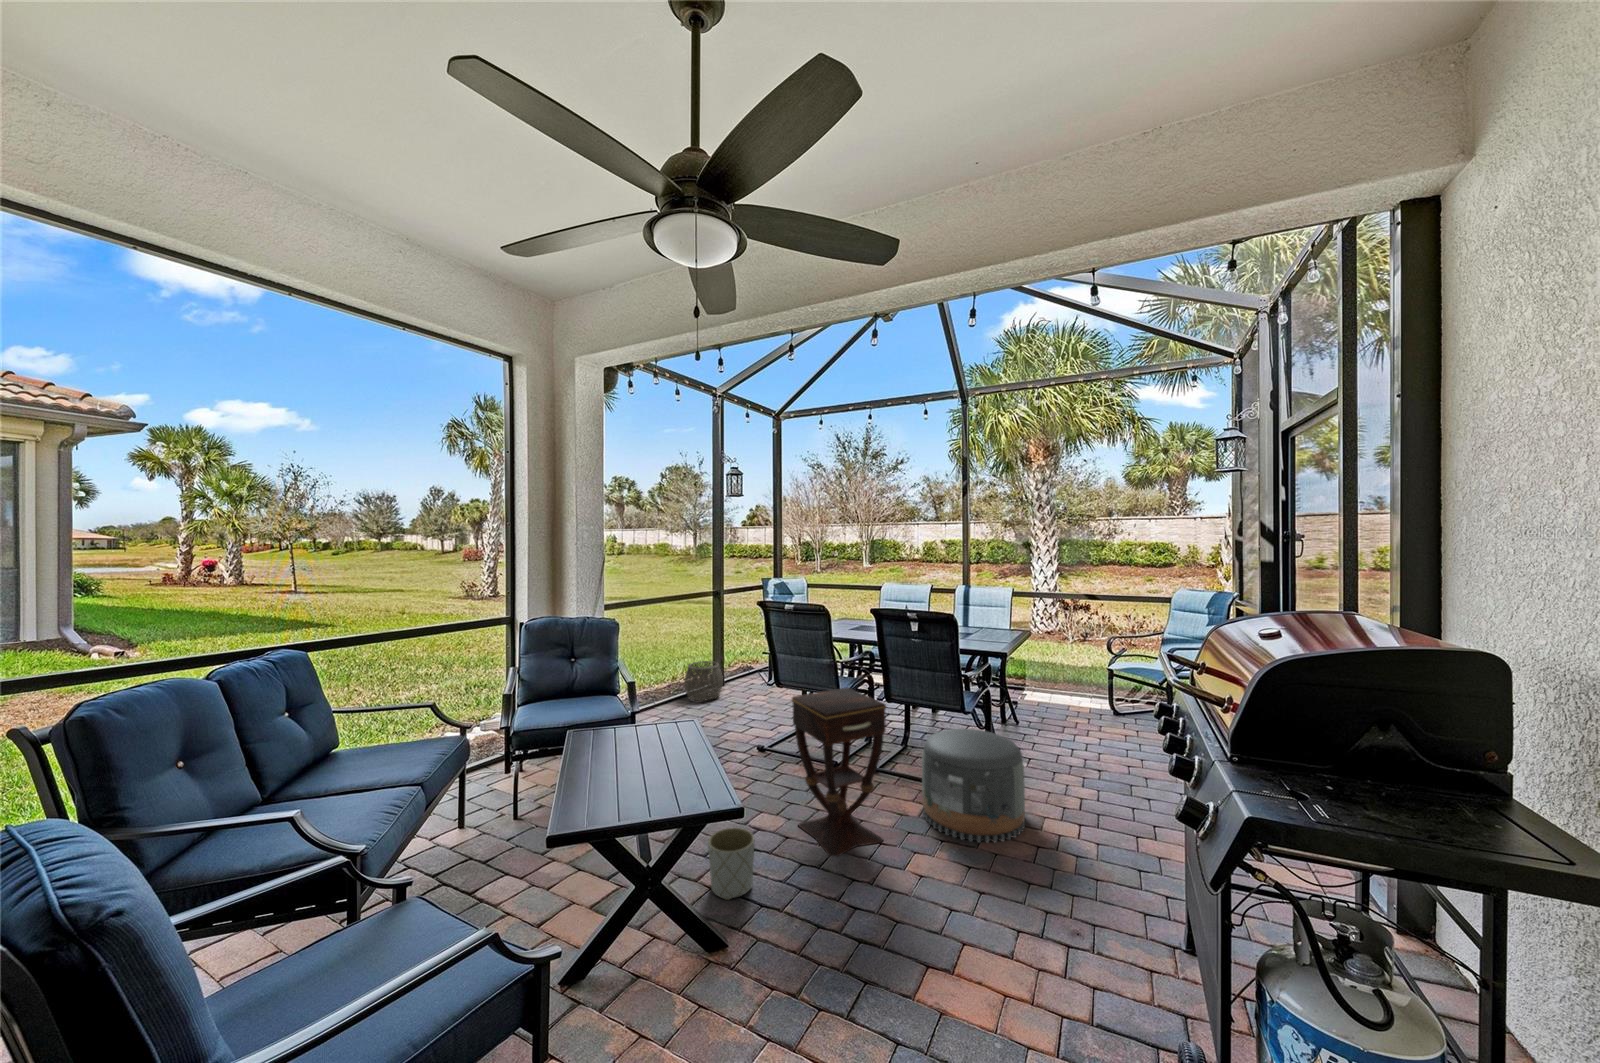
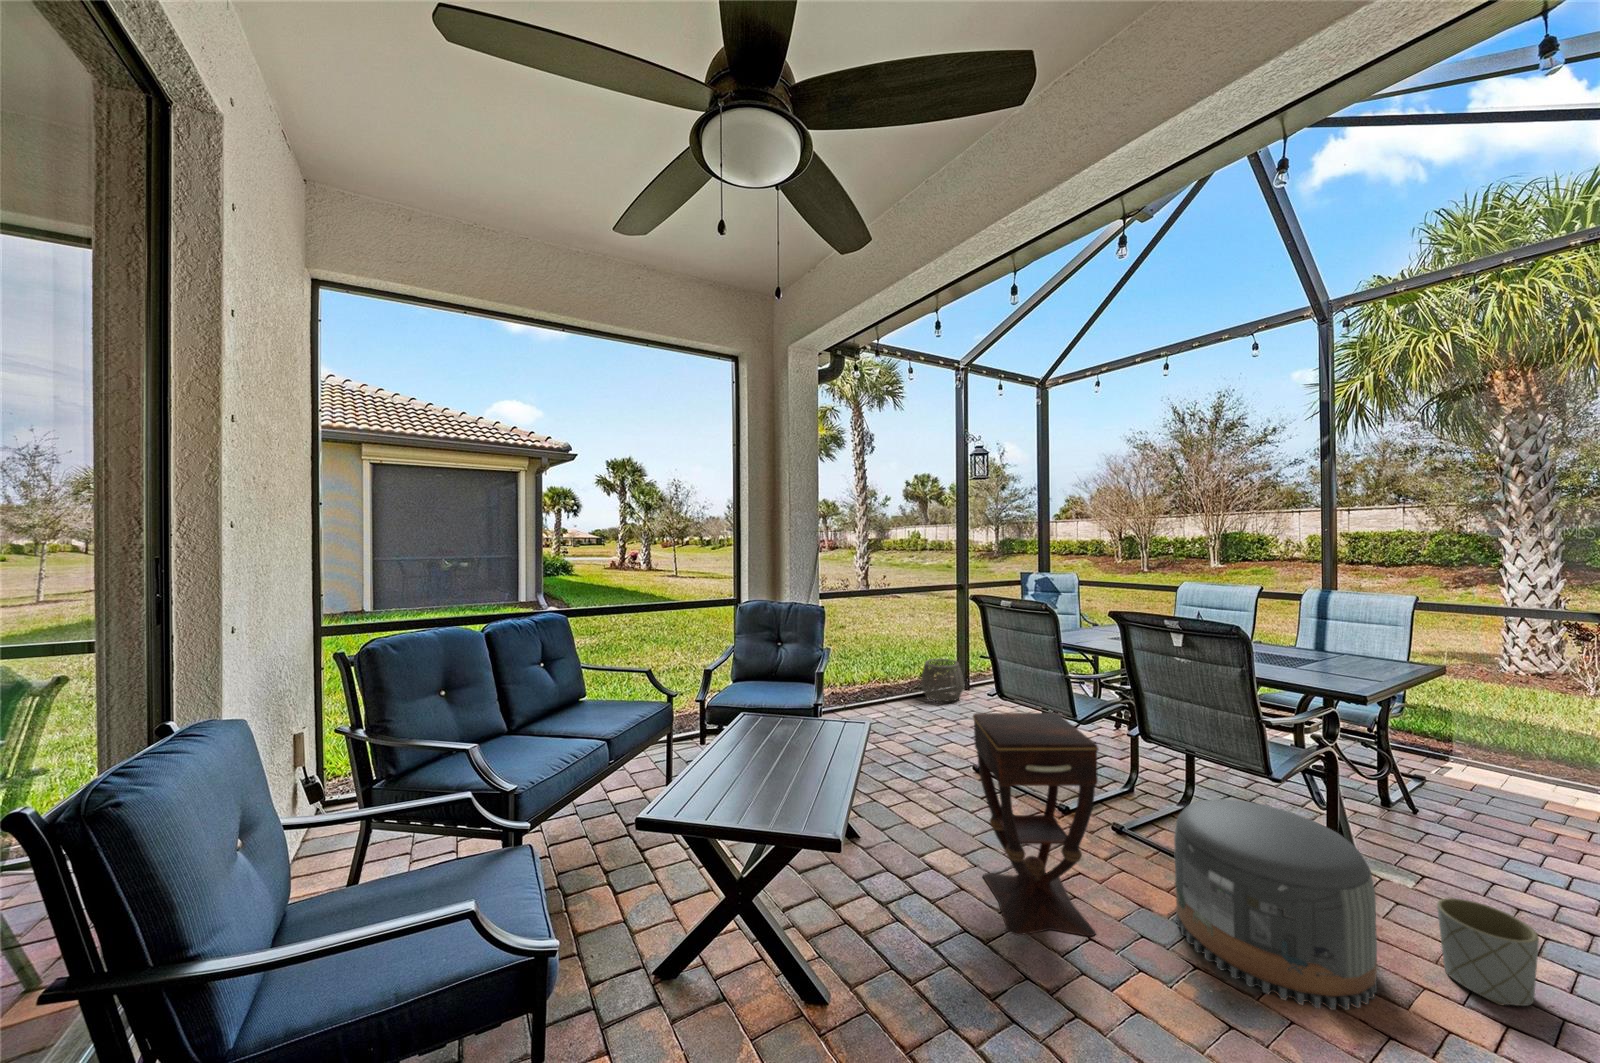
planter: present [708,828,755,900] -> present [1437,898,1539,1006]

